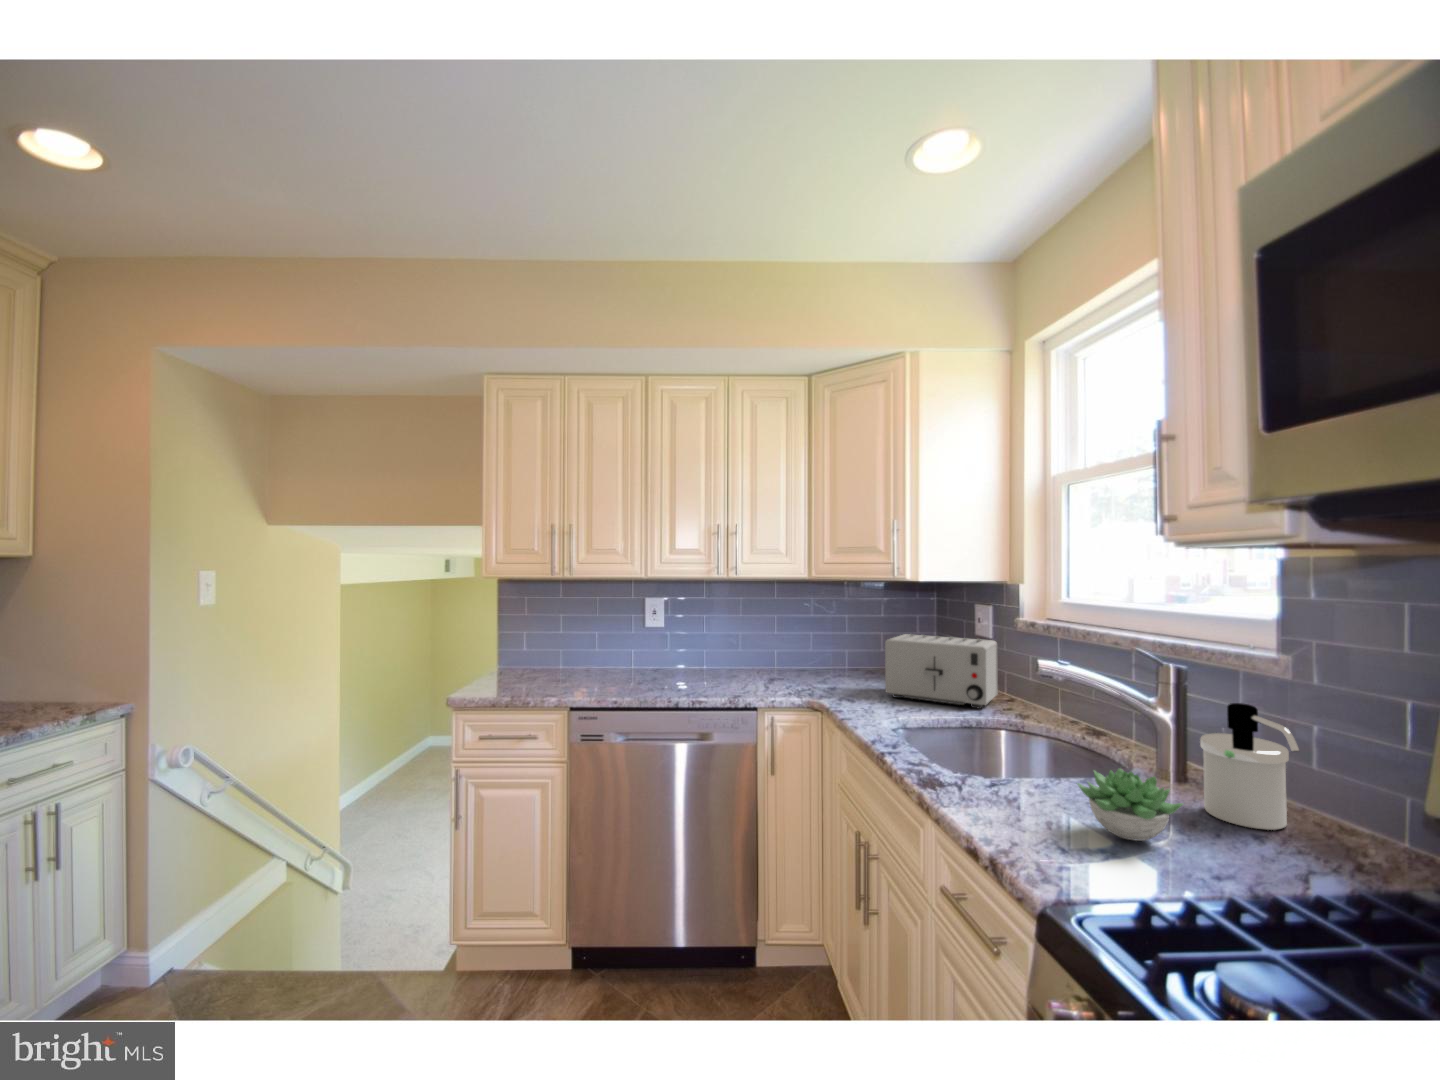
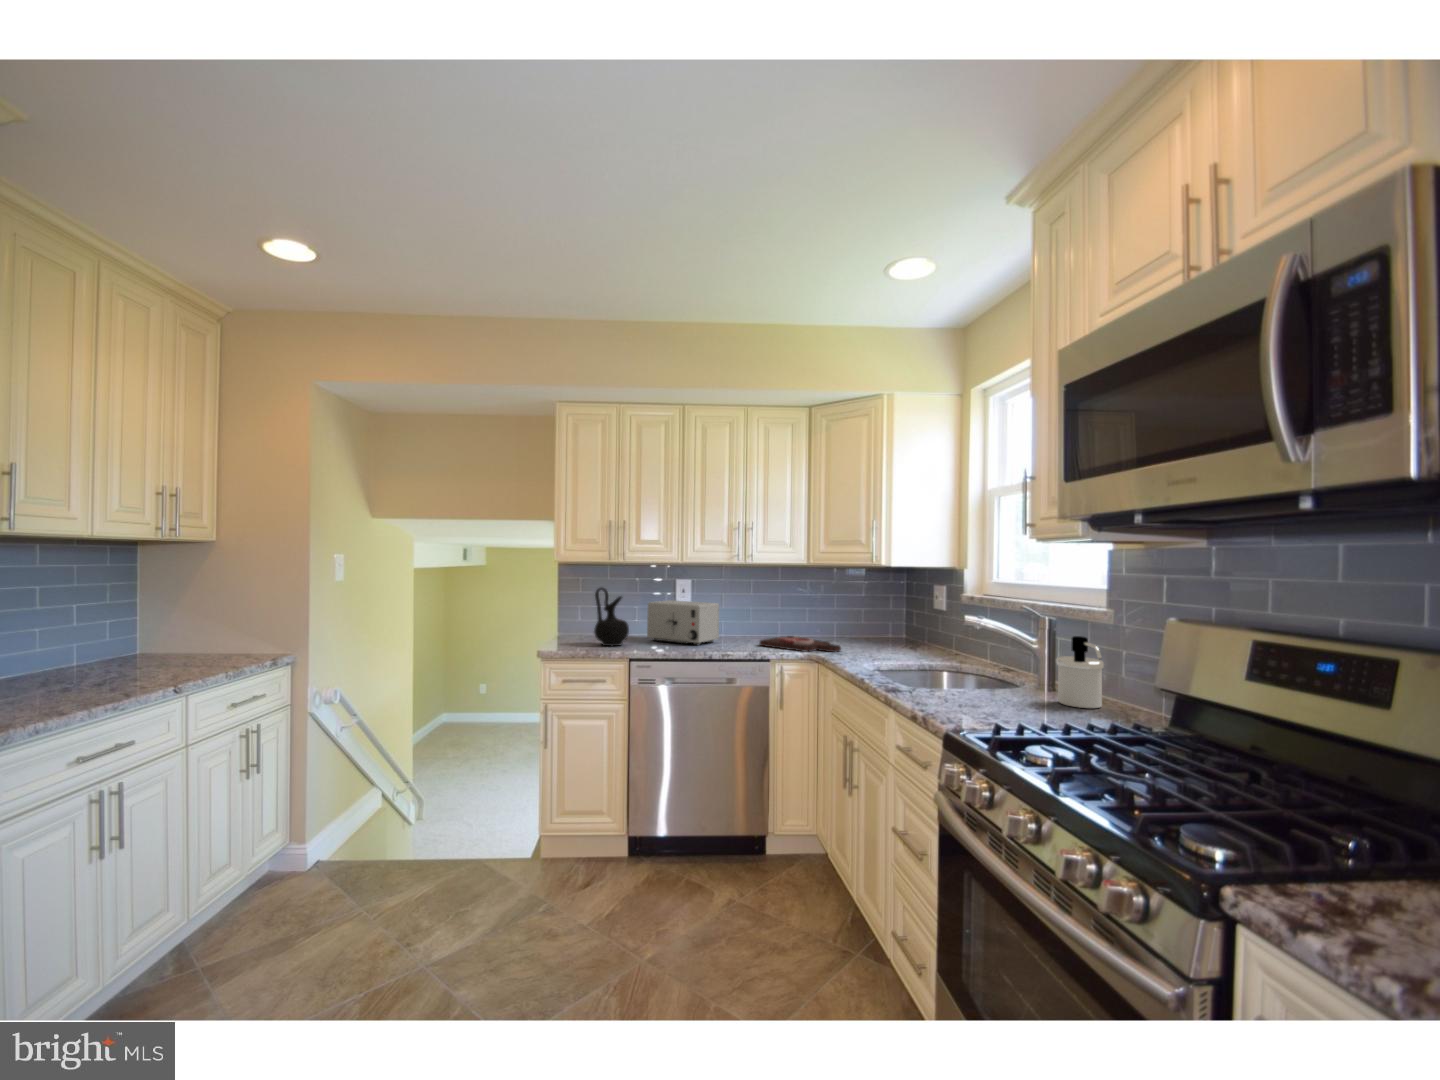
ceramic jug: none [531,609,576,687] -> present [594,588,629,646]
toaster: present [885,634,998,708] -> present [647,600,719,645]
cutting board: none [746,670,854,695] -> present [760,636,841,652]
succulent plant: present [1078,769,1183,841] -> none [979,673,1036,711]

